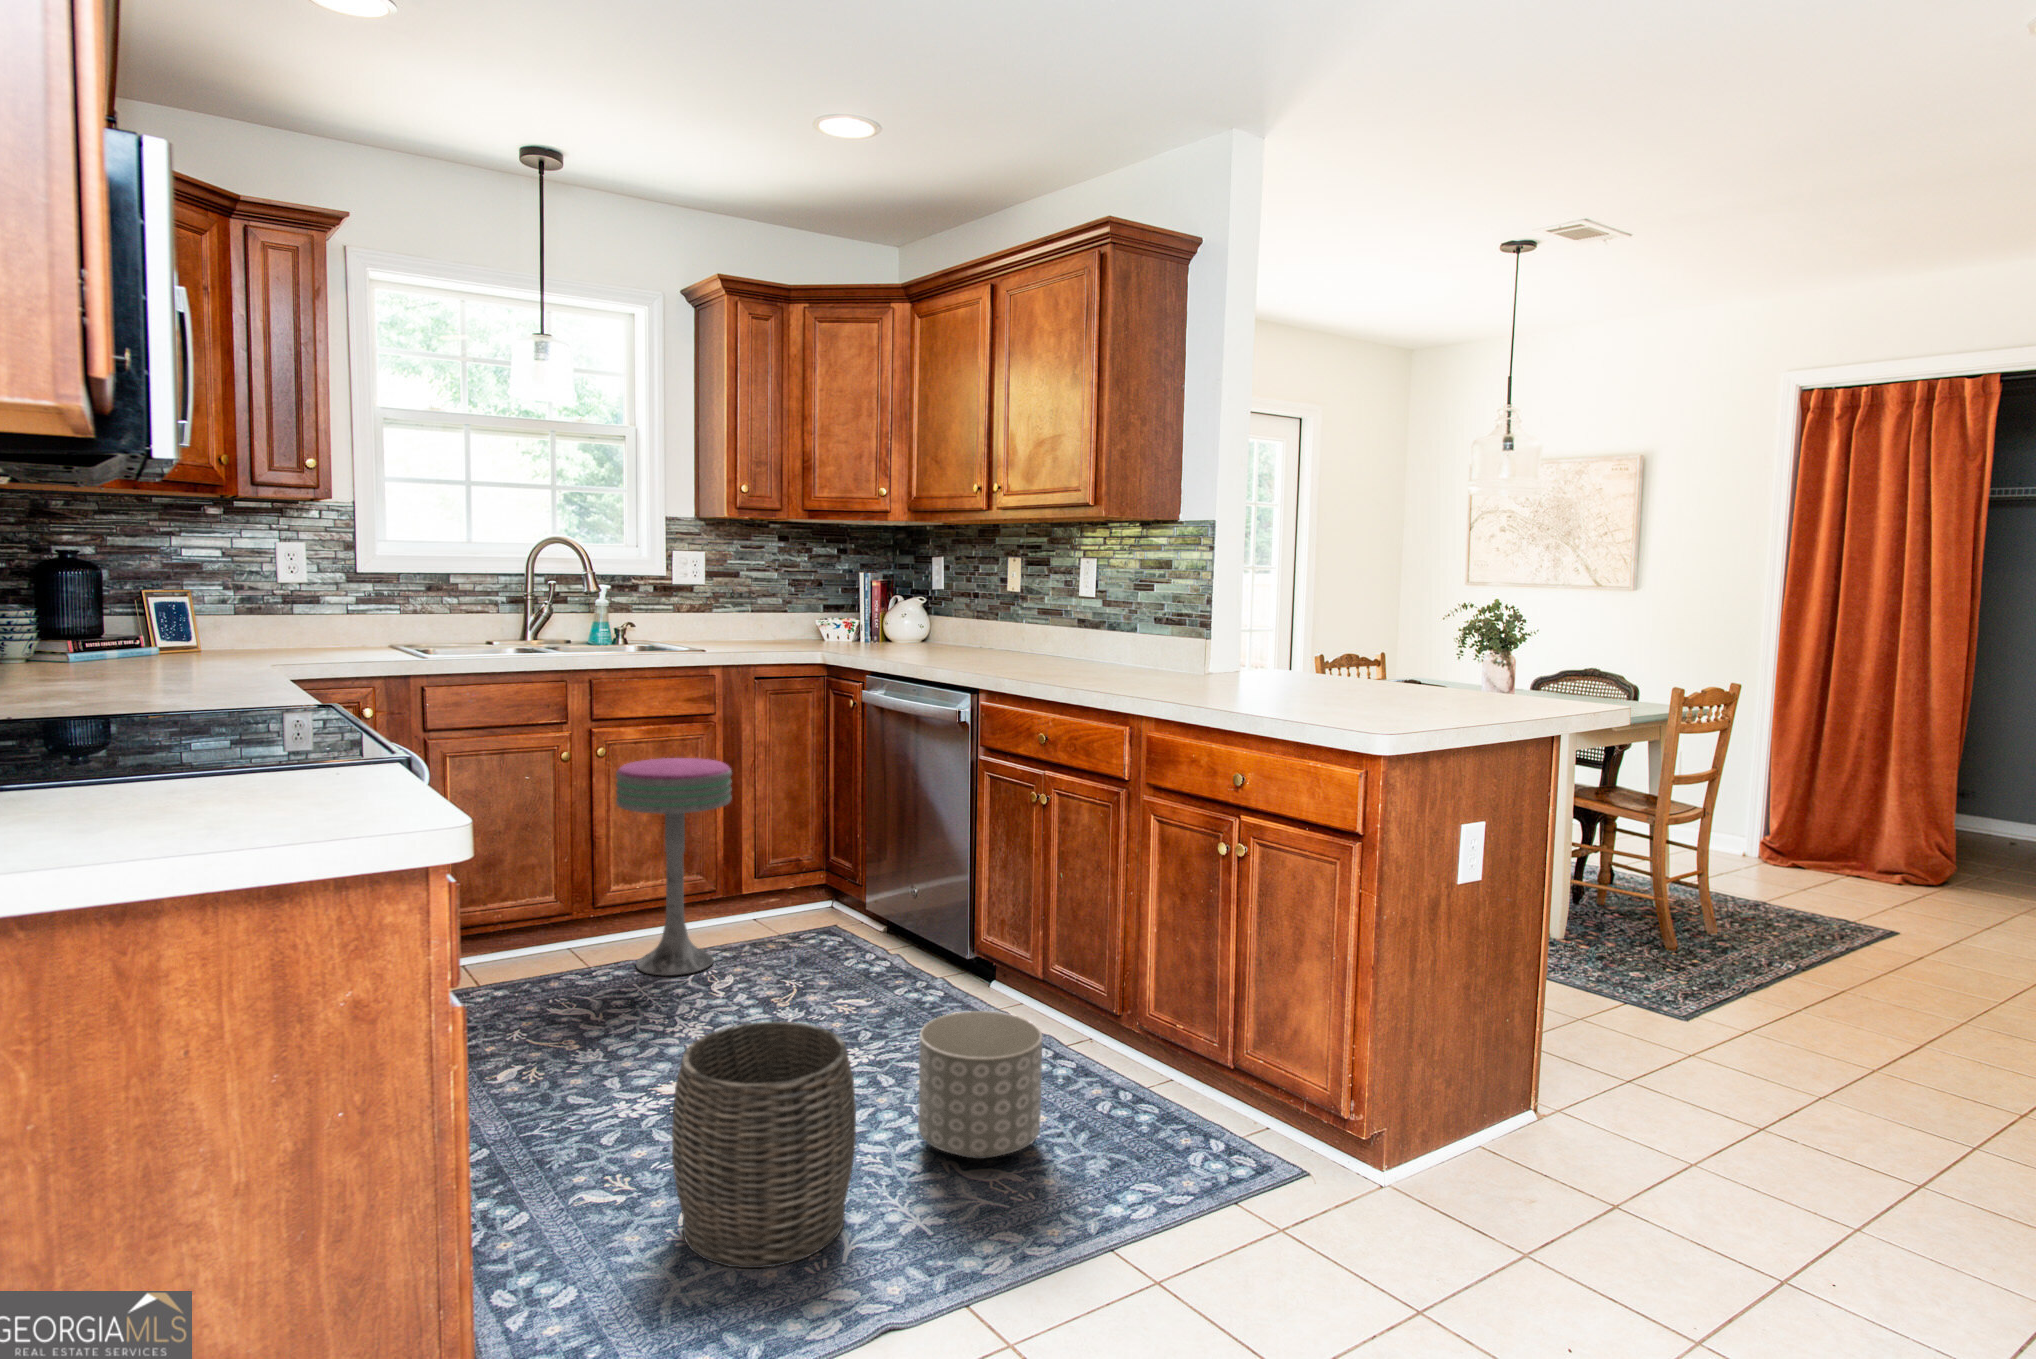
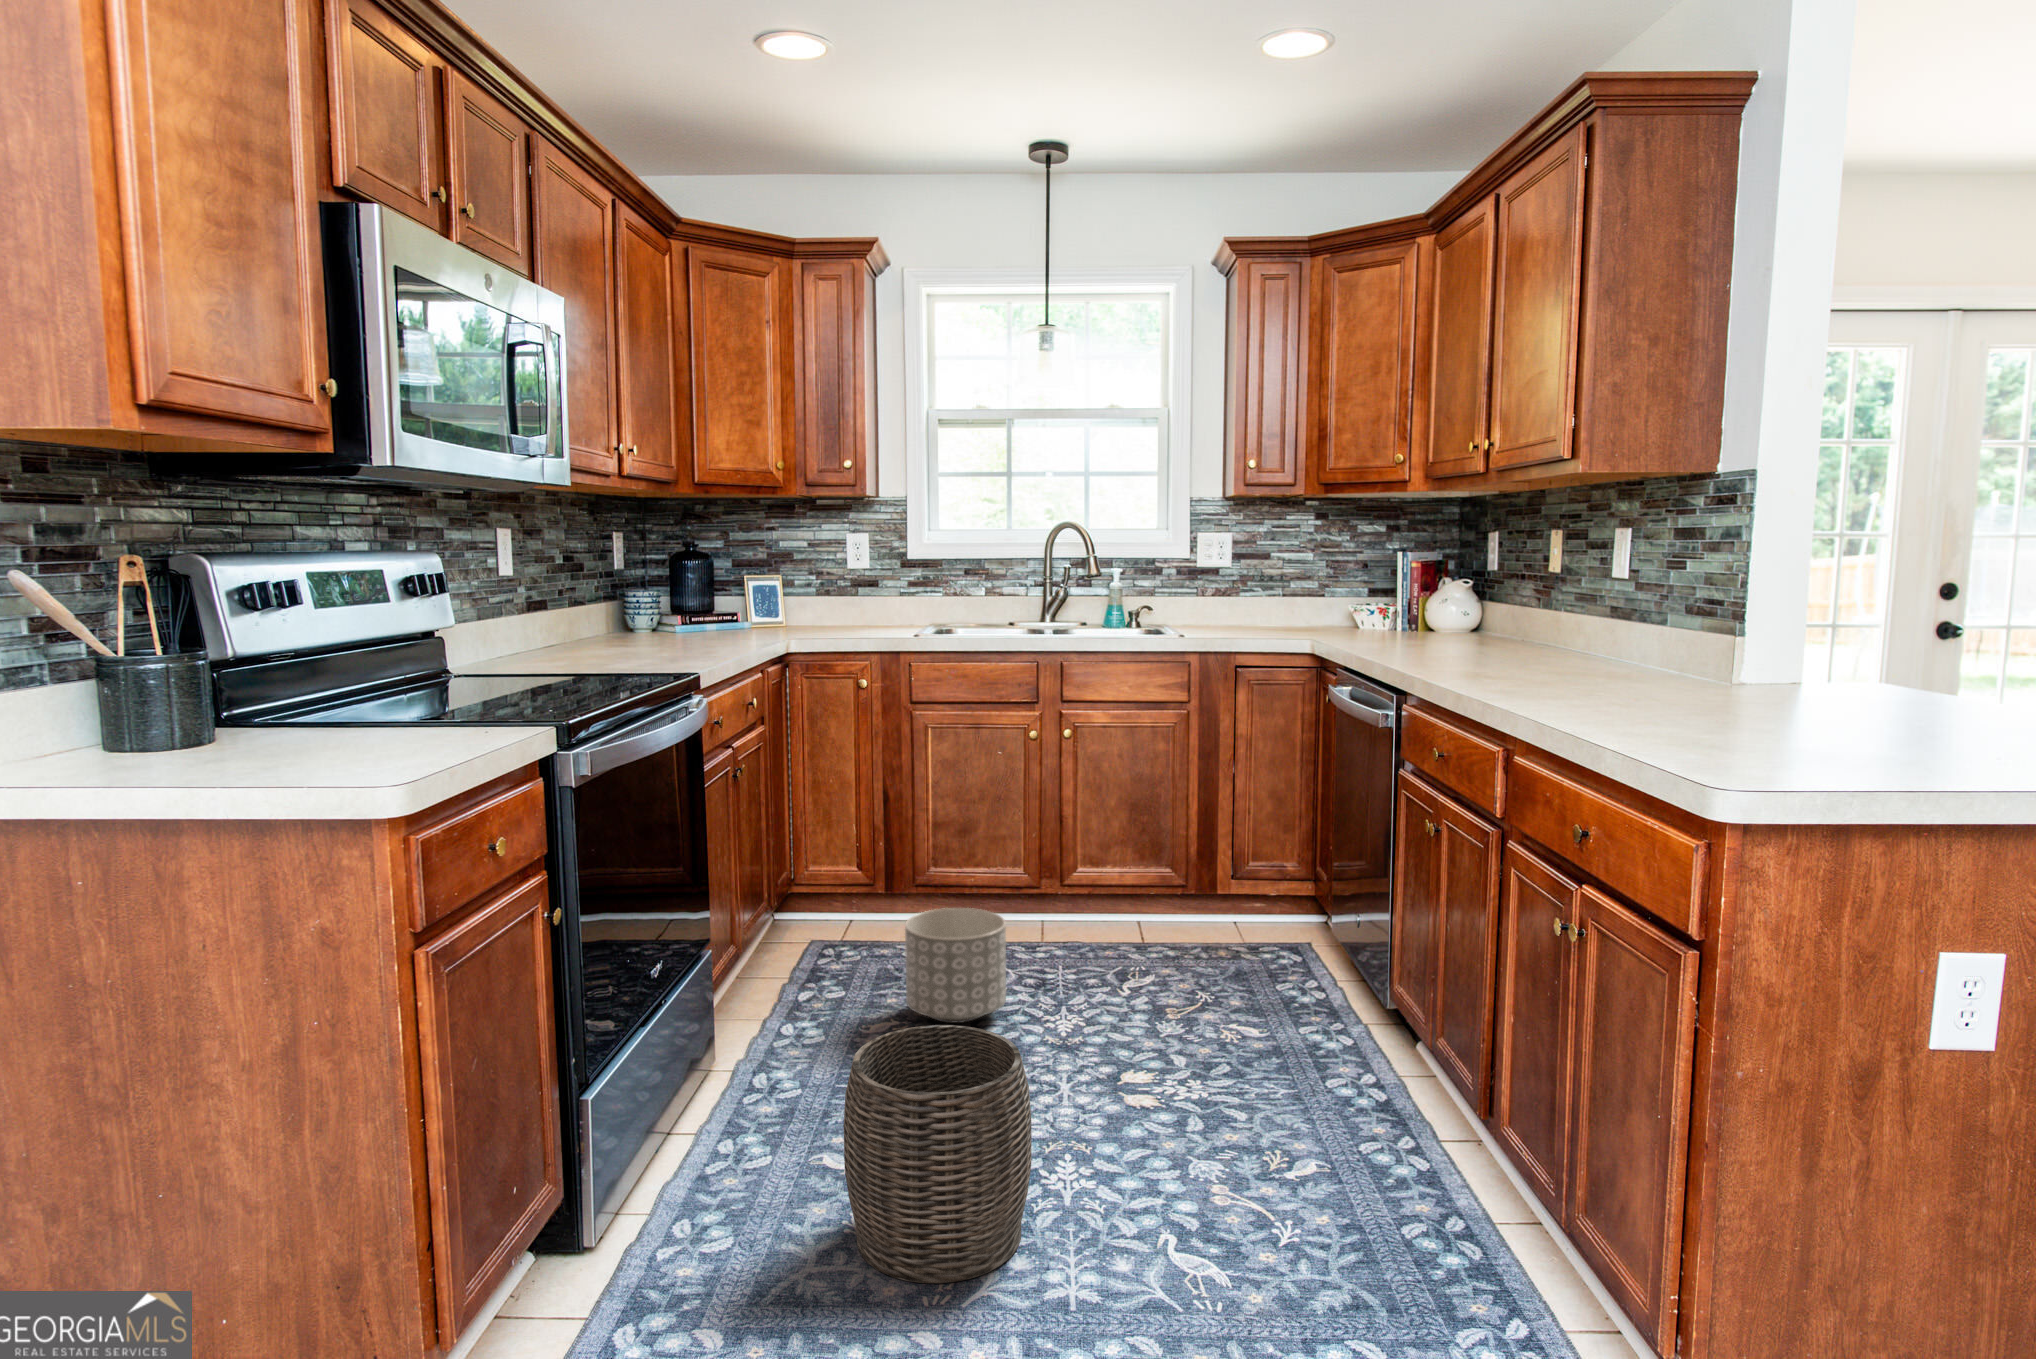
bar stool: present [616,758,732,975] -> none [1052,745,1166,968]
planter: present [918,1011,1042,1159] -> present [905,908,1006,1023]

